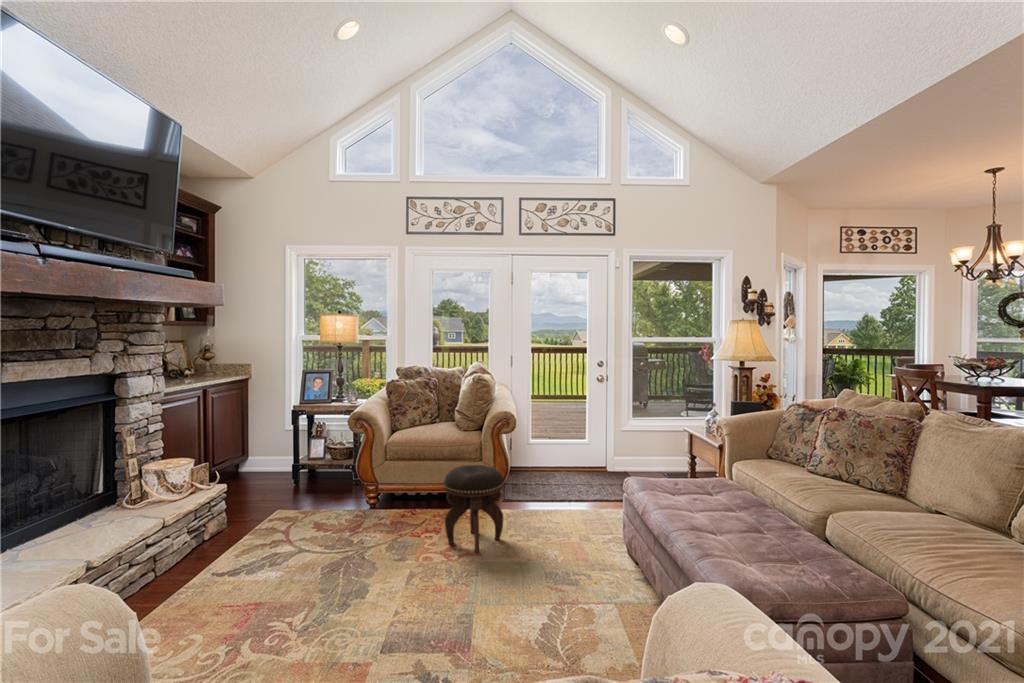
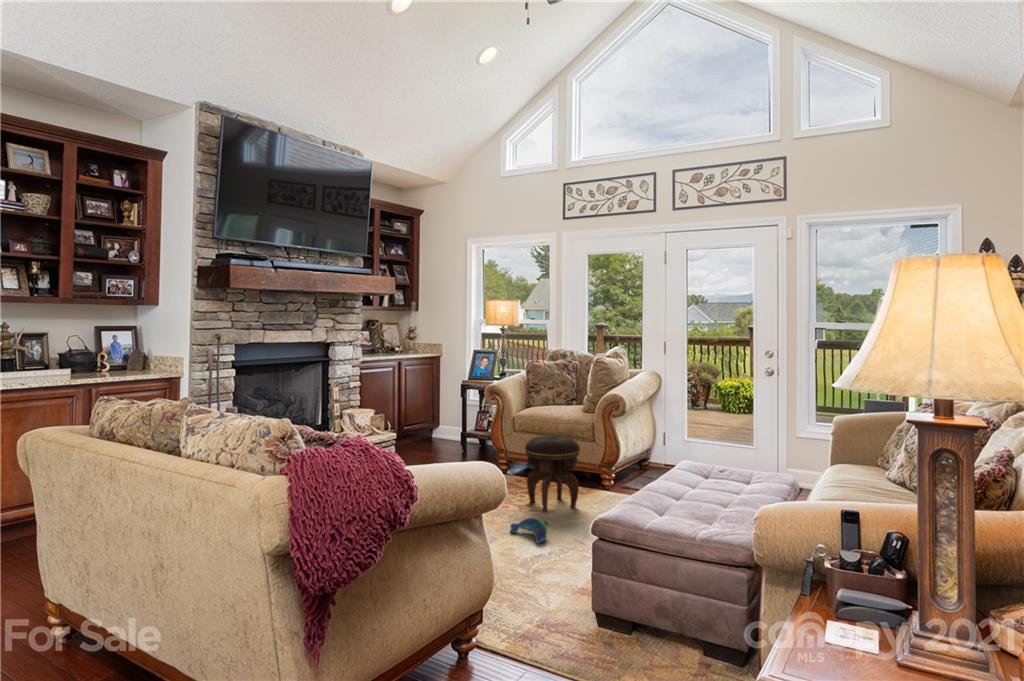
plush toy: none [475,573,532,607] -> present [510,518,548,544]

